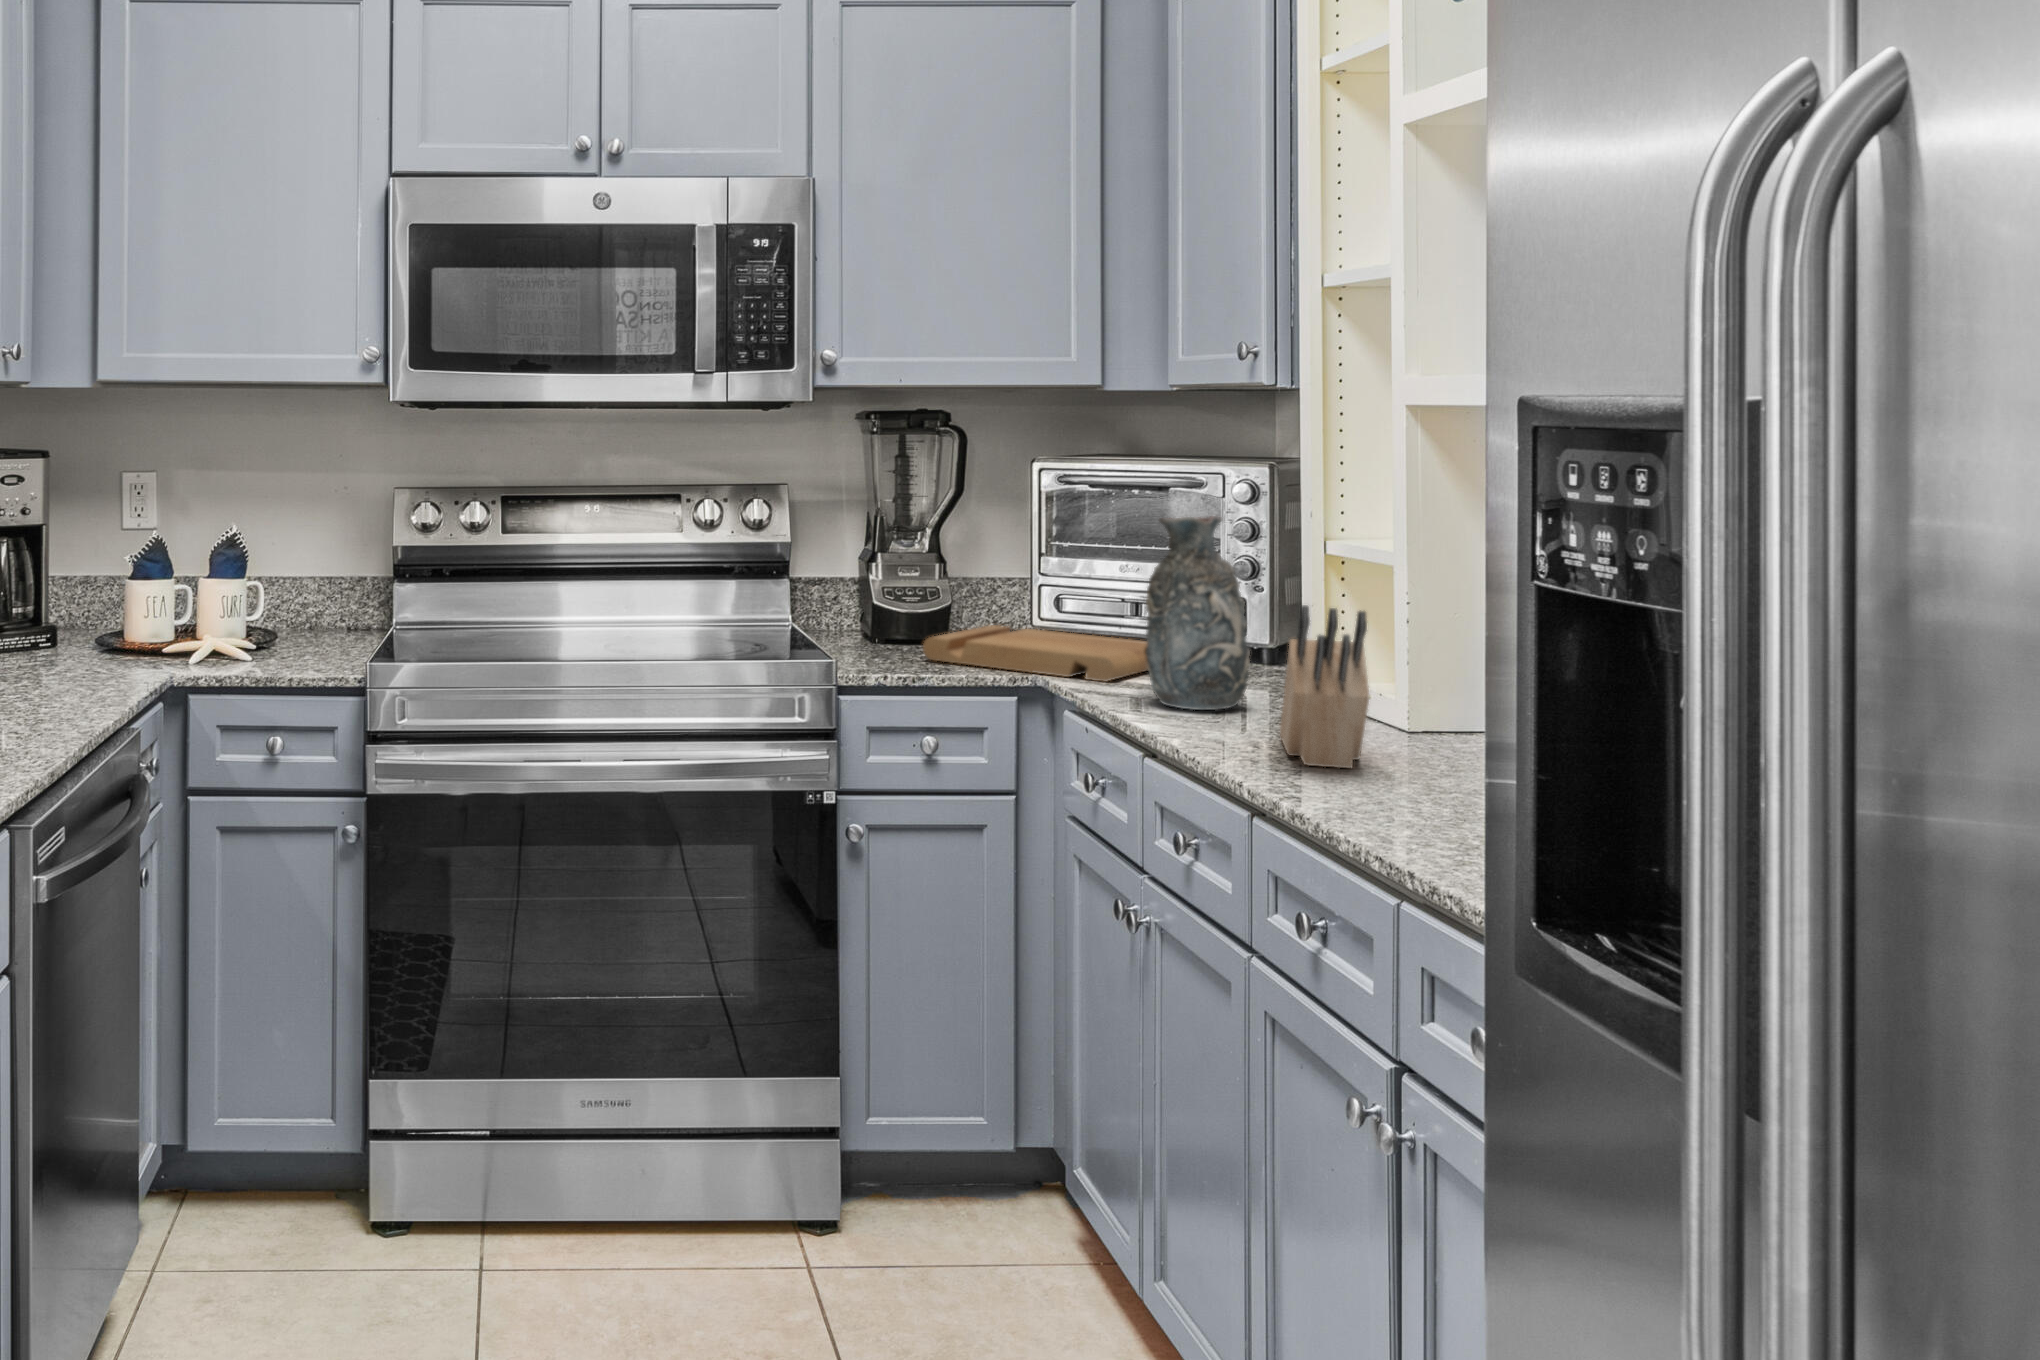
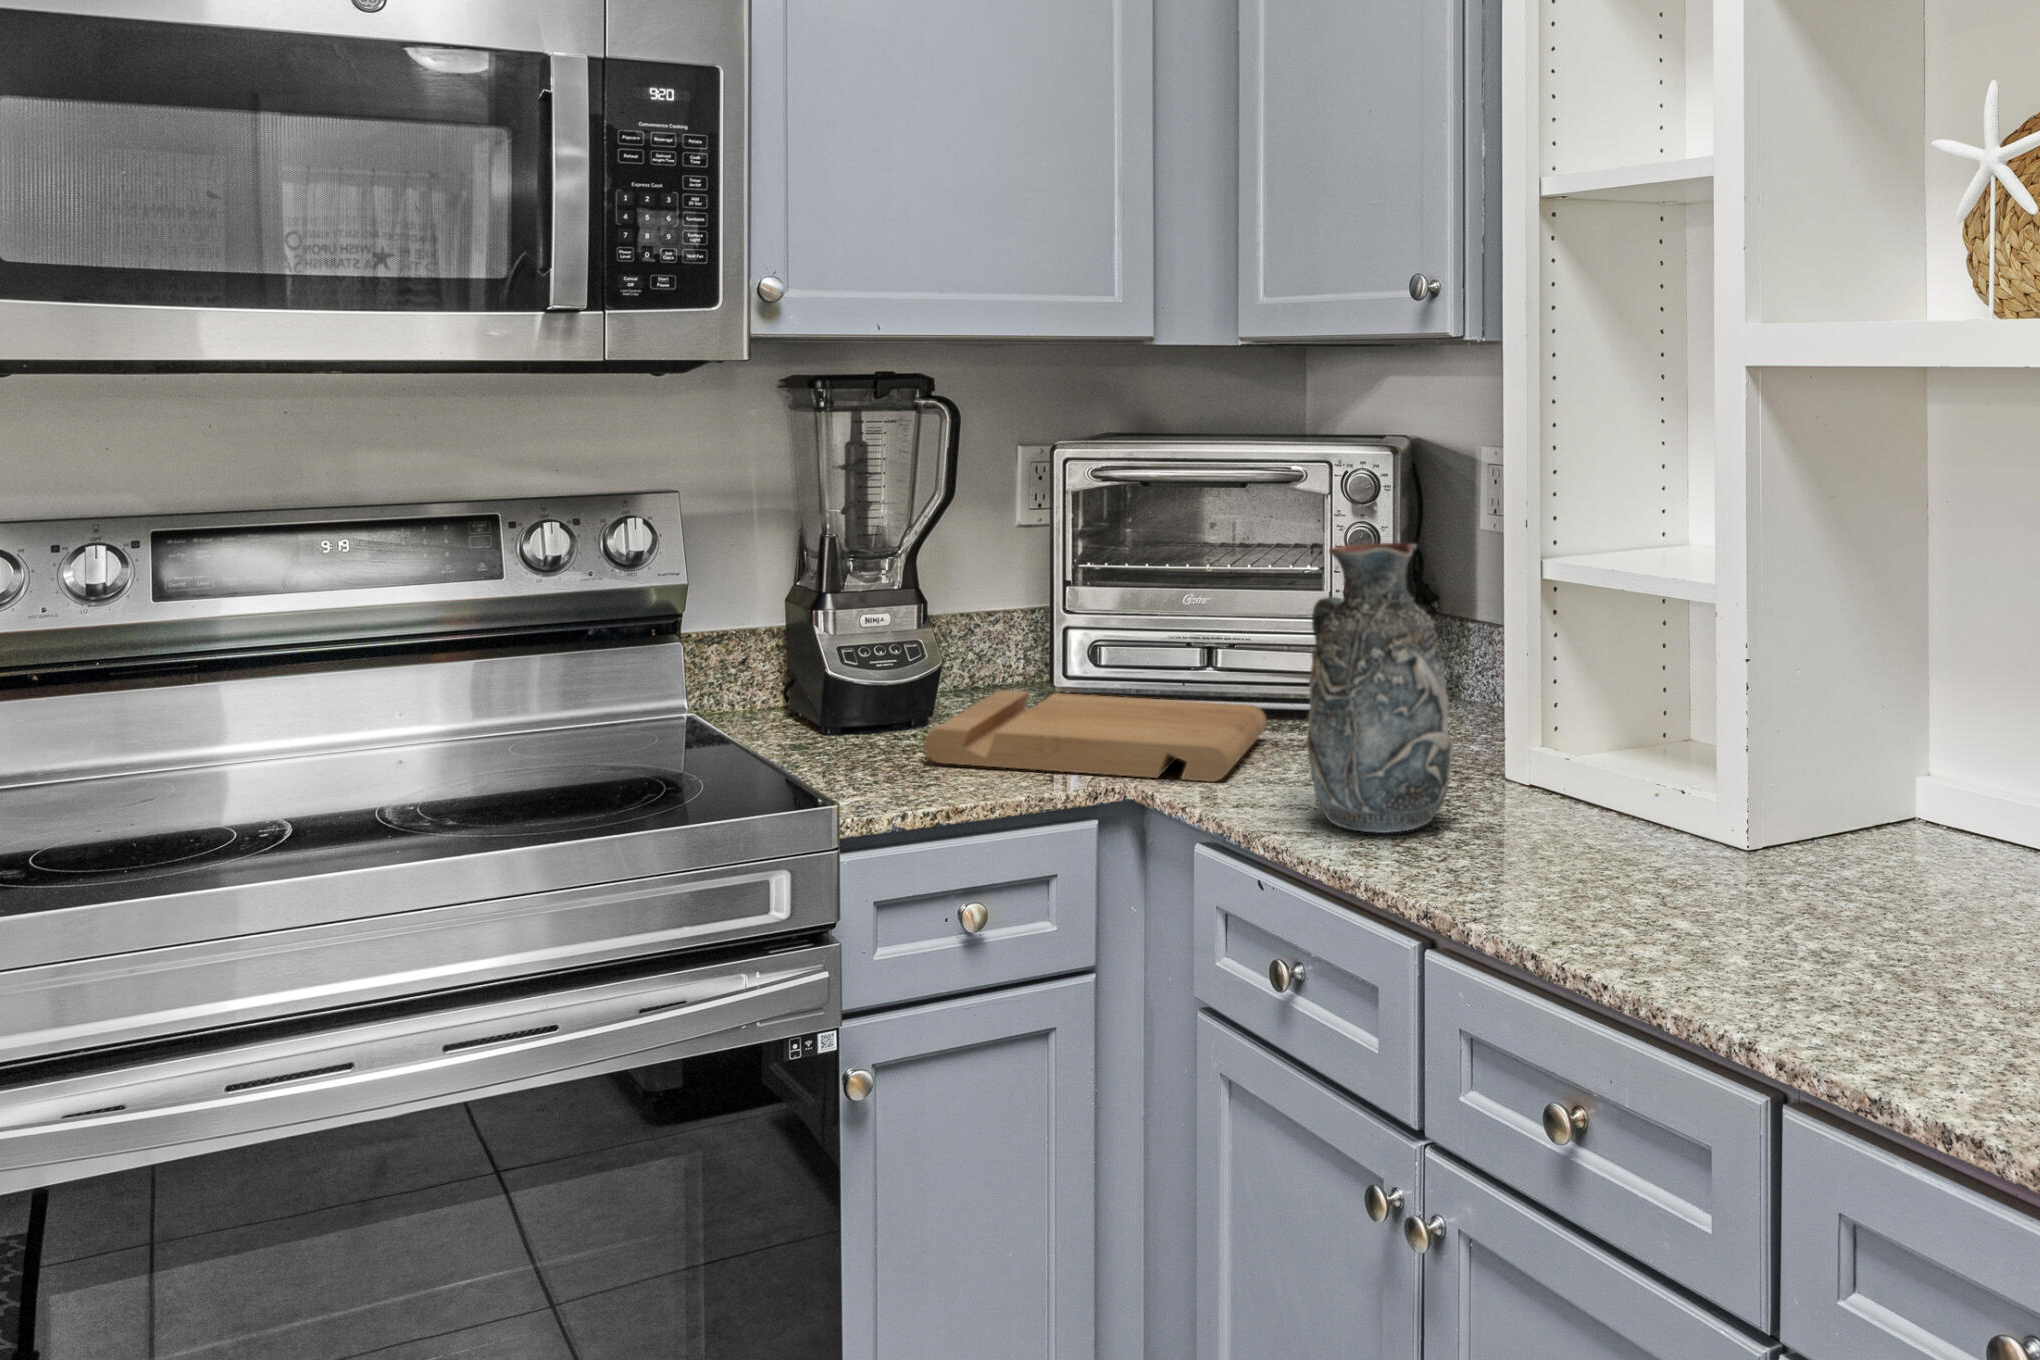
knife block: present [1280,605,1369,768] -> none [1556,710,1767,948]

